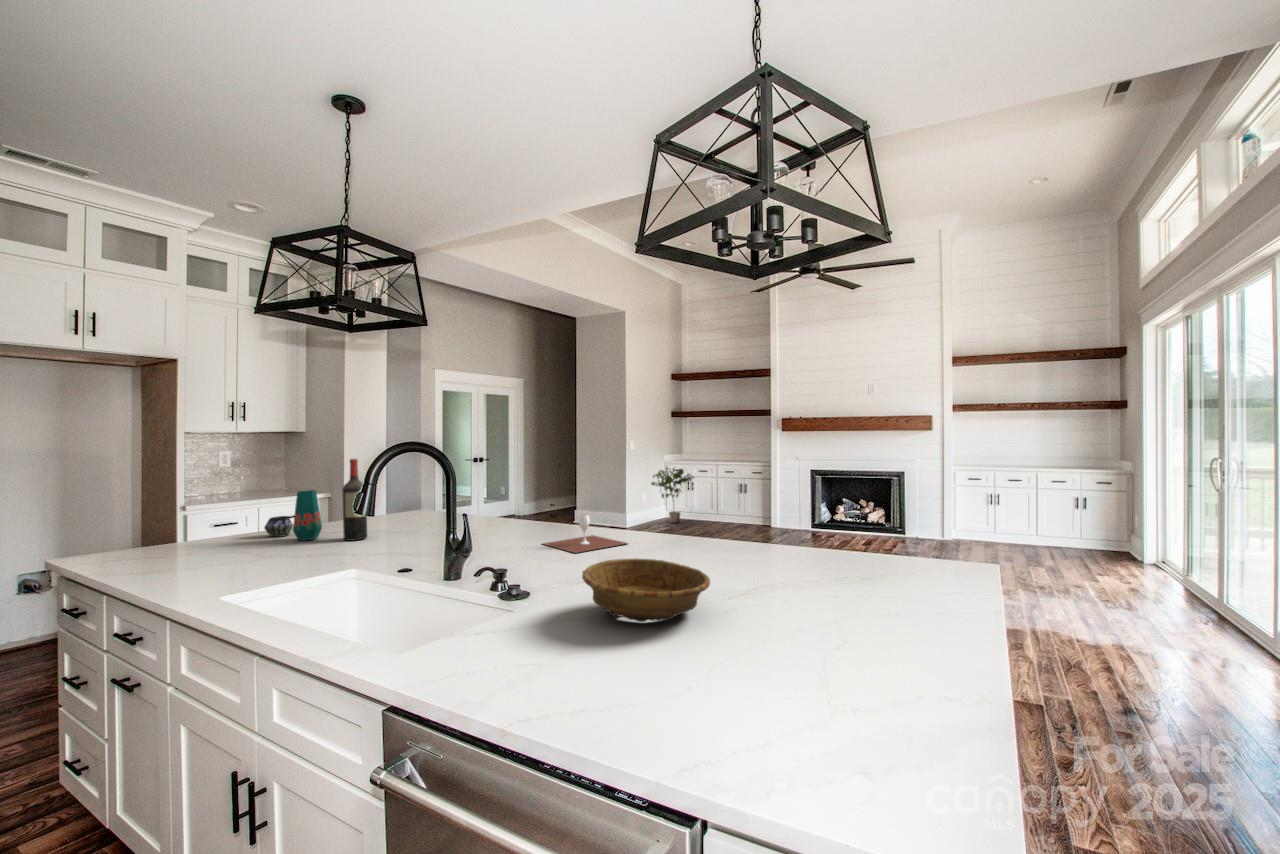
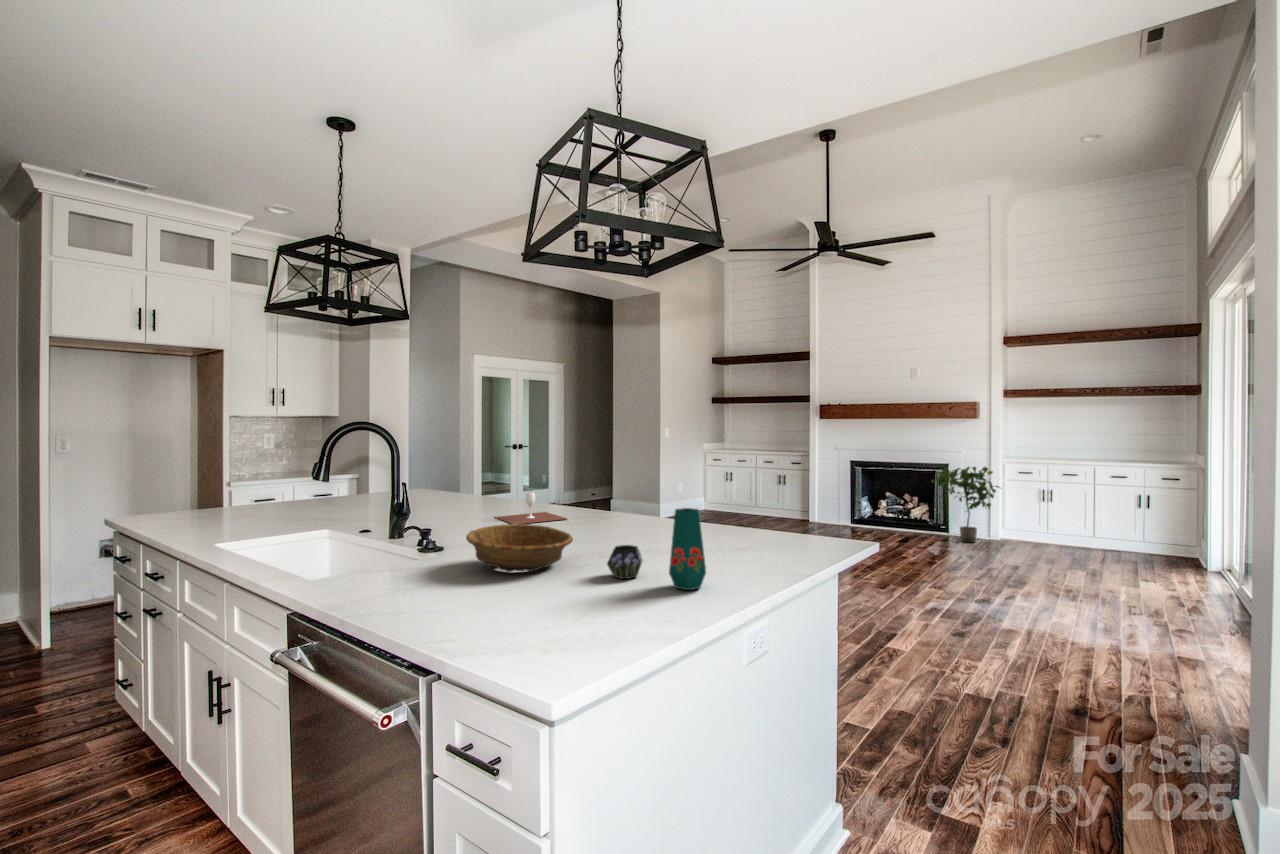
wine bottle: present [342,459,367,541] -> none [334,440,356,510]
potted plant: present [651,468,694,523] -> present [932,467,1000,543]
vase: present [264,490,322,540] -> present [607,508,706,590]

